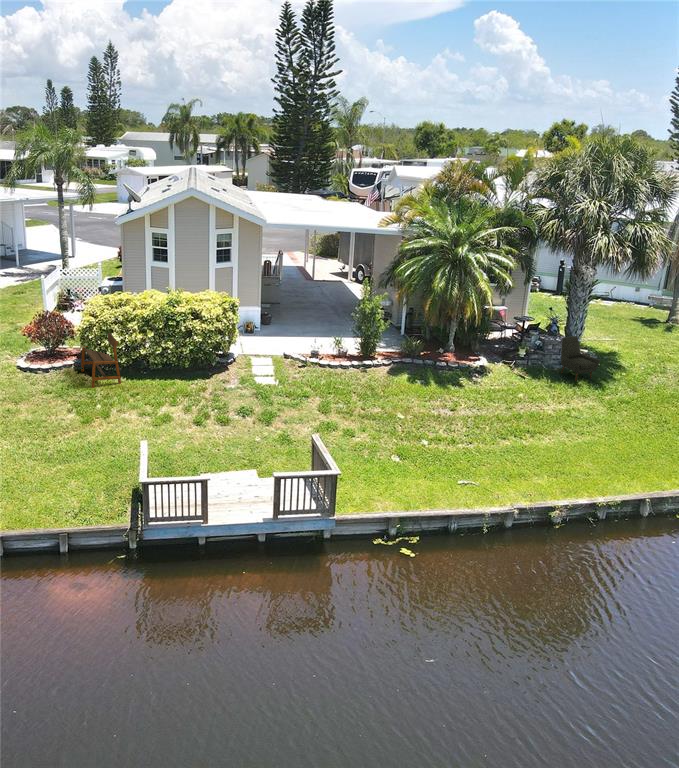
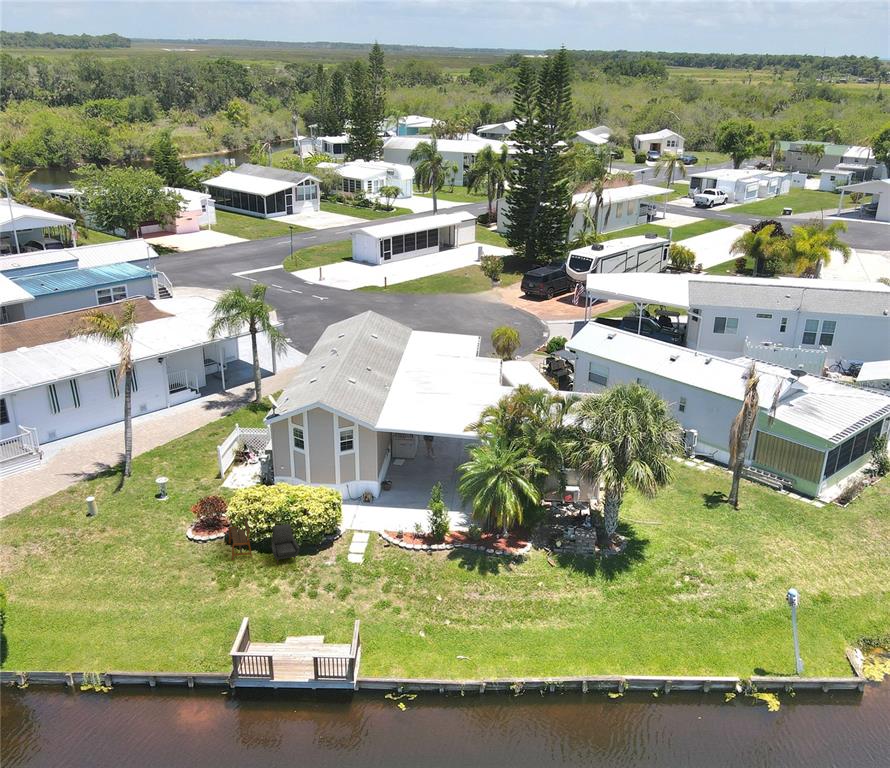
chair: present [561,336,600,381] -> present [272,524,300,565]

